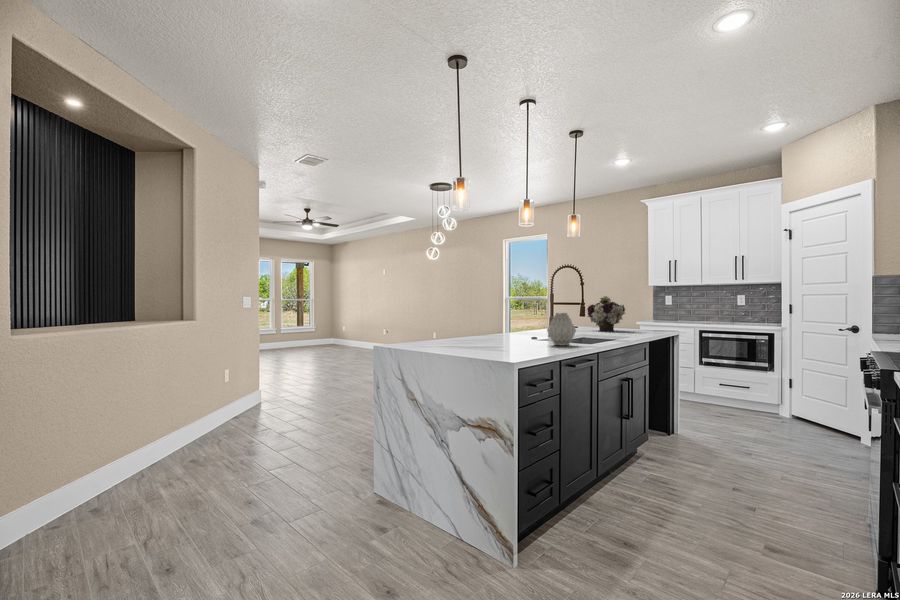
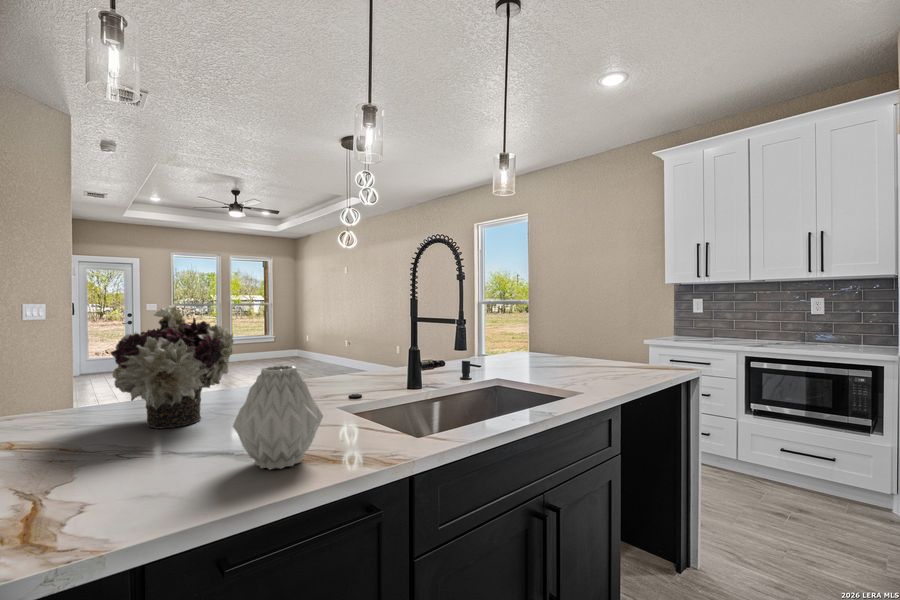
flower arrangement: present [587,296,625,331] -> present [111,305,234,429]

